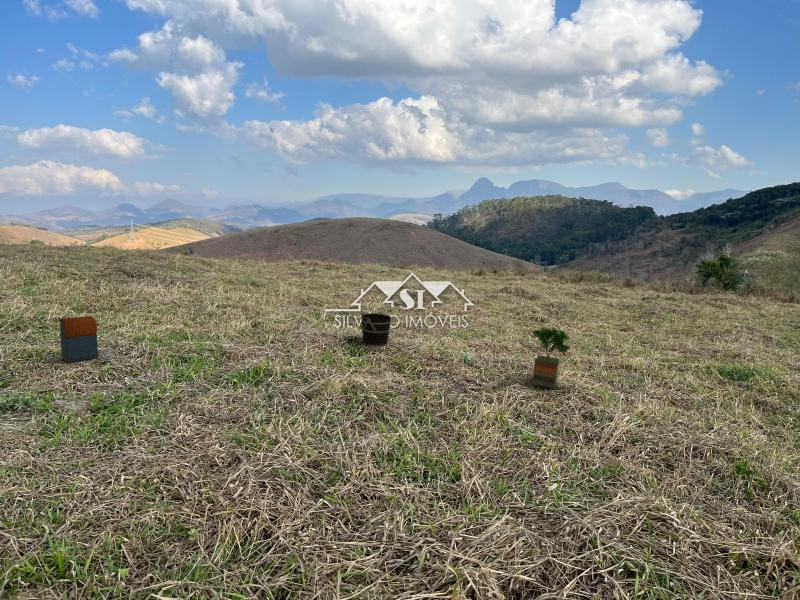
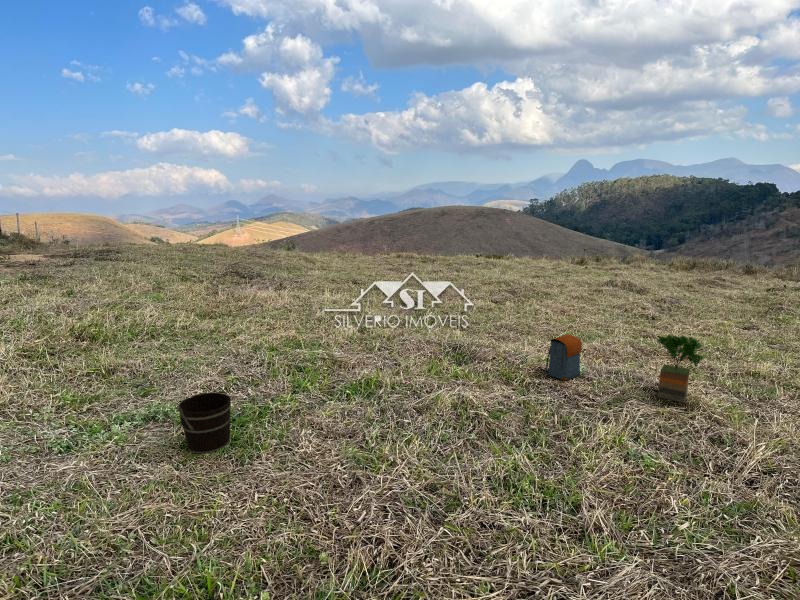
bucket: present [361,313,391,346] -> present [178,392,231,453]
backpack: present [60,316,98,362] -> present [546,334,582,381]

